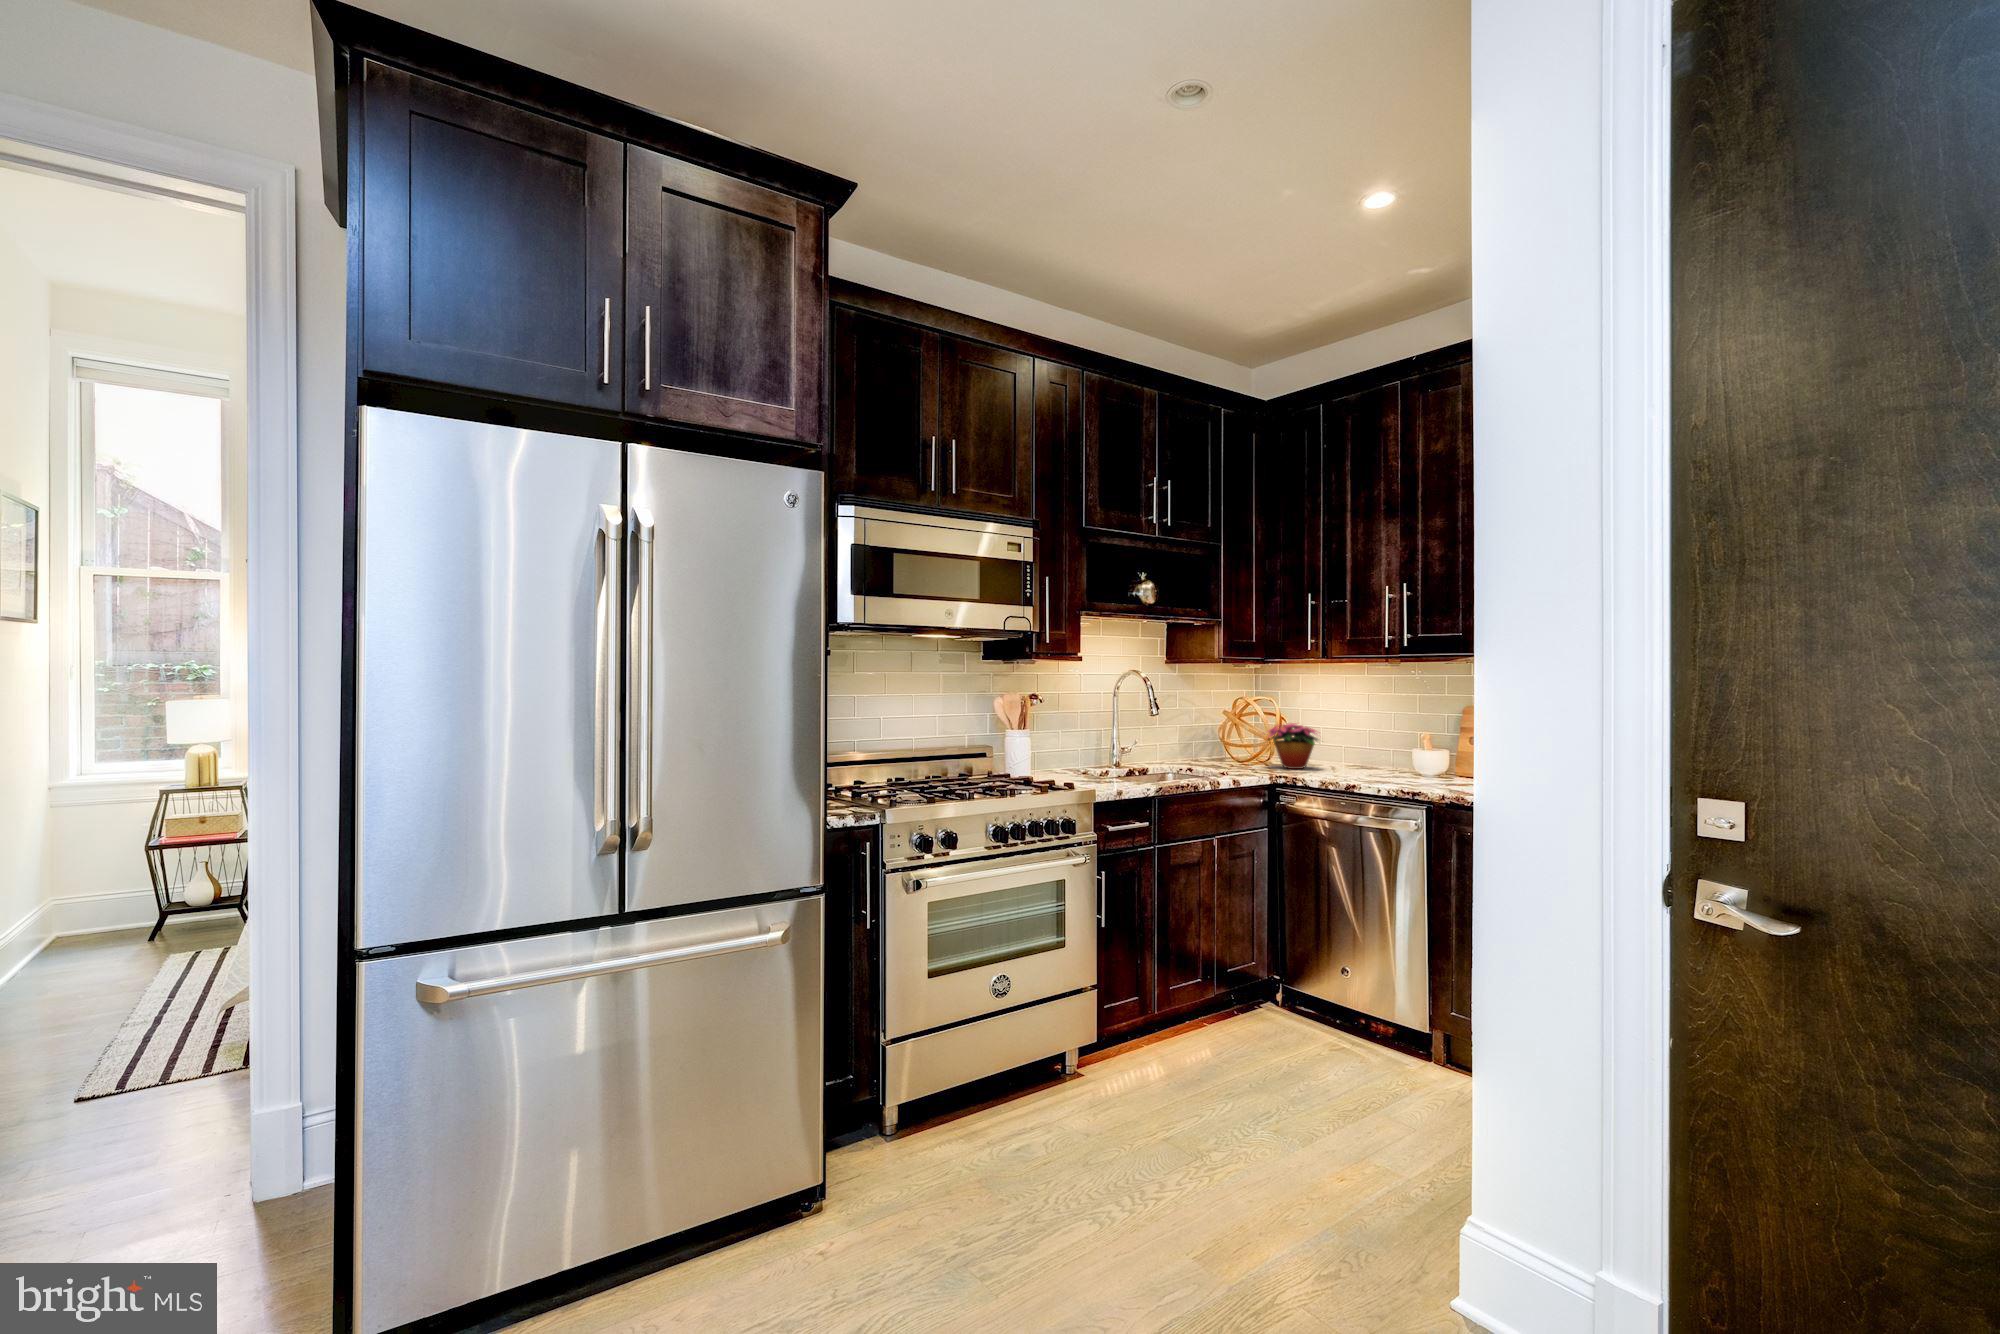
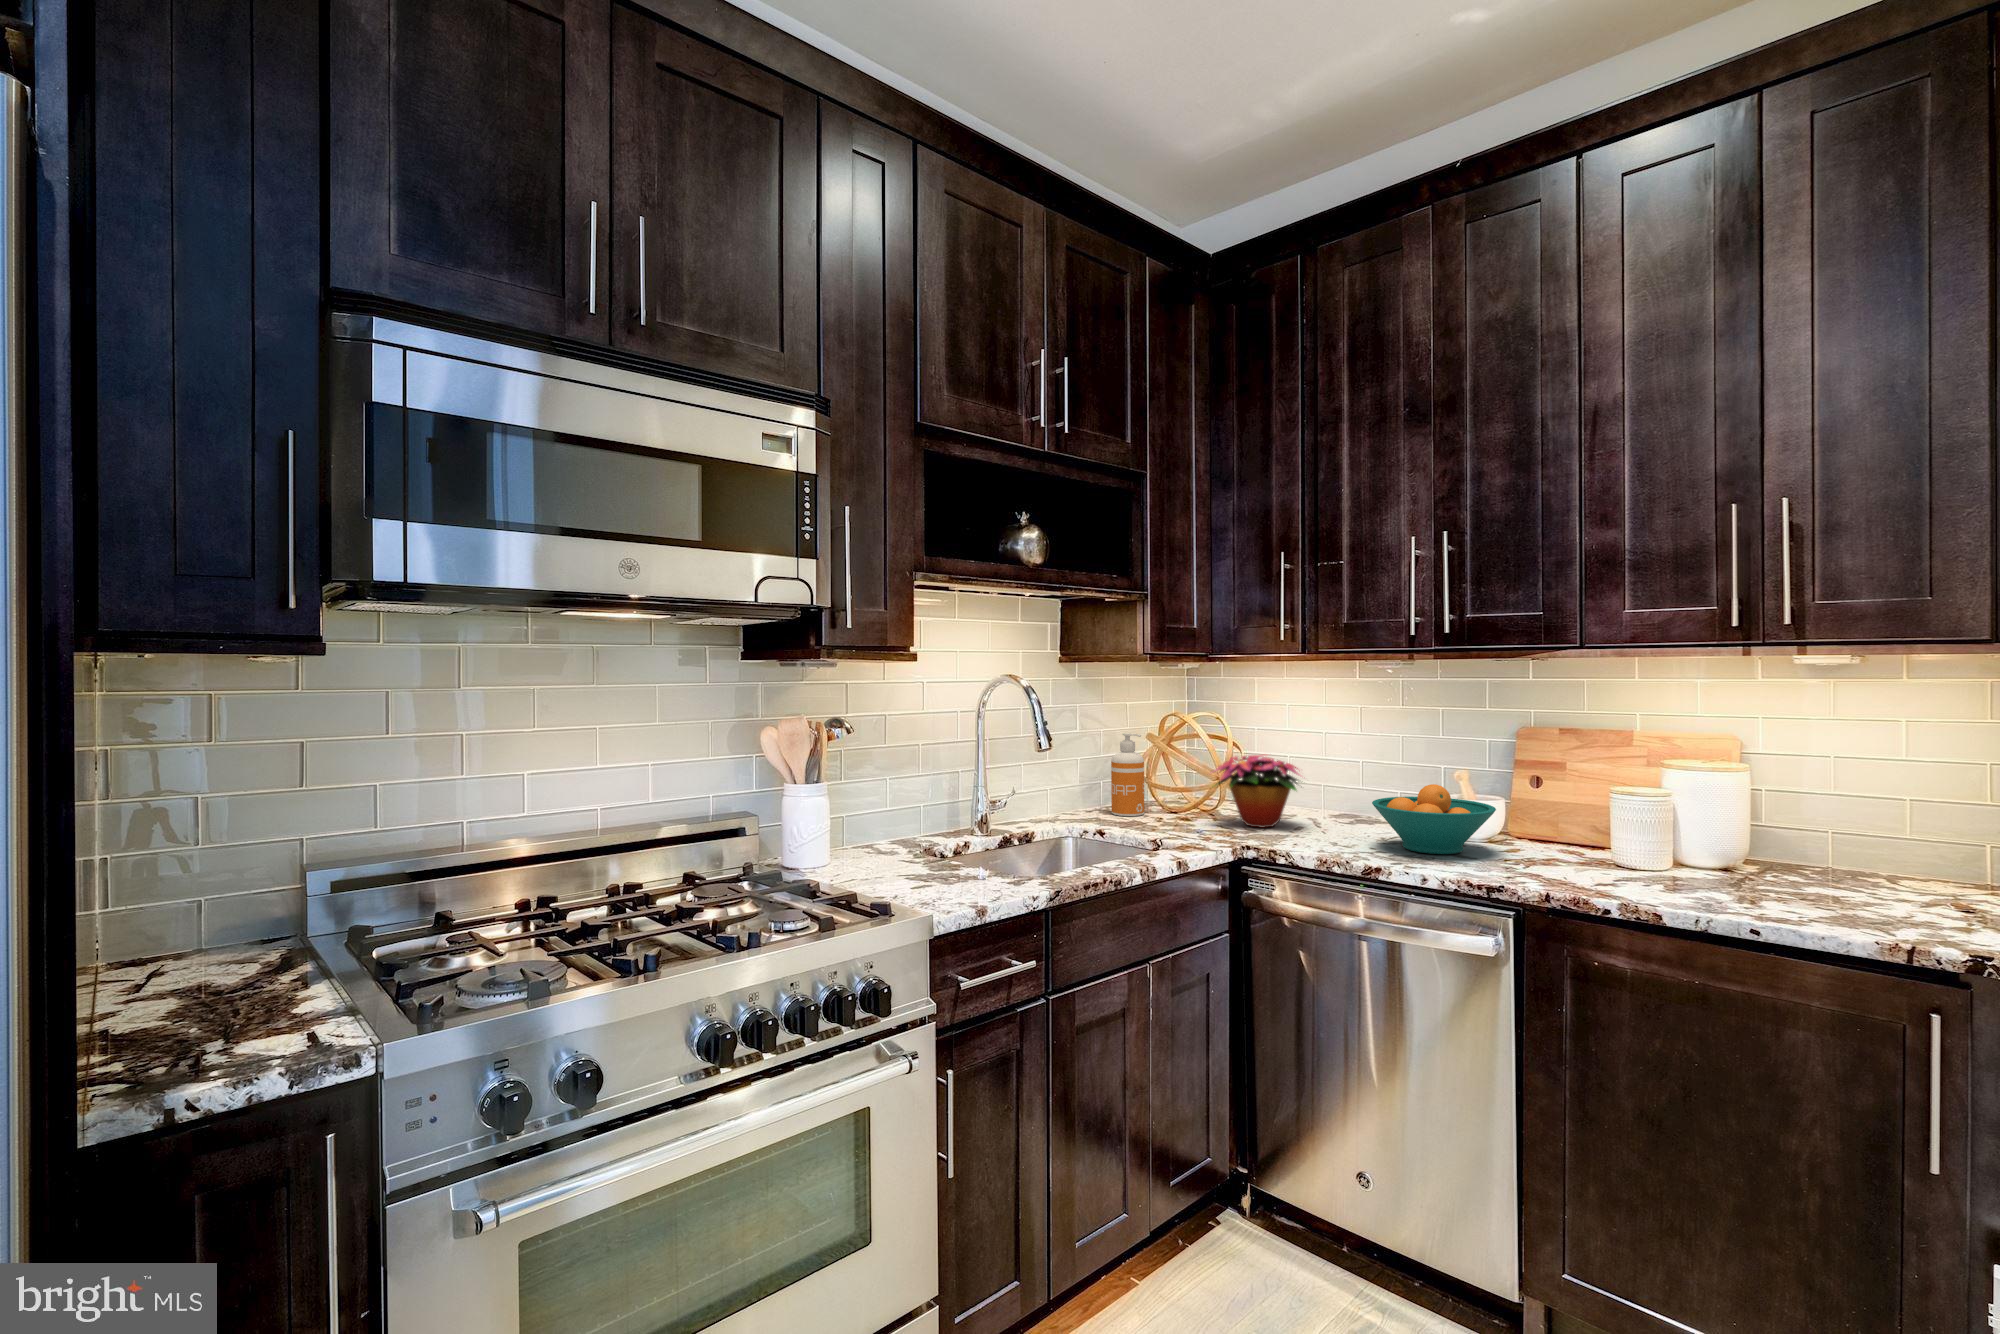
soap dispenser: none [1199,710,1221,763] -> present [1111,733,1144,816]
fruit bowl: none [1357,738,1431,780] -> present [1372,784,1496,854]

